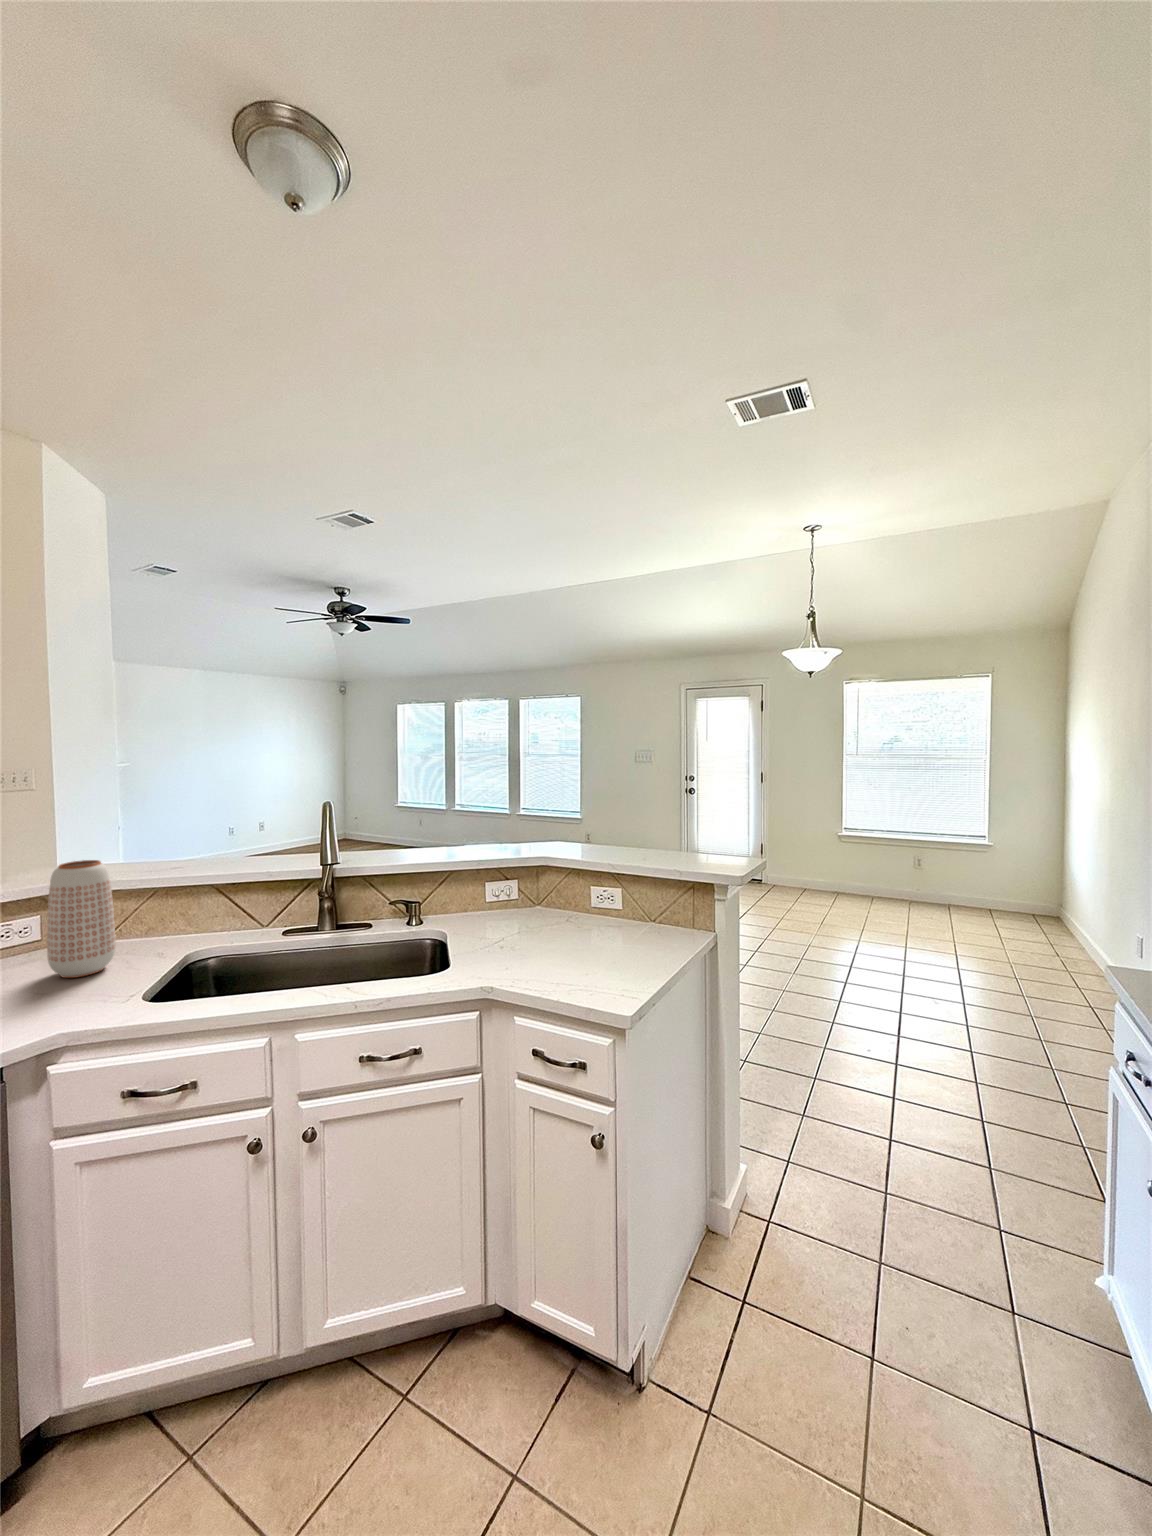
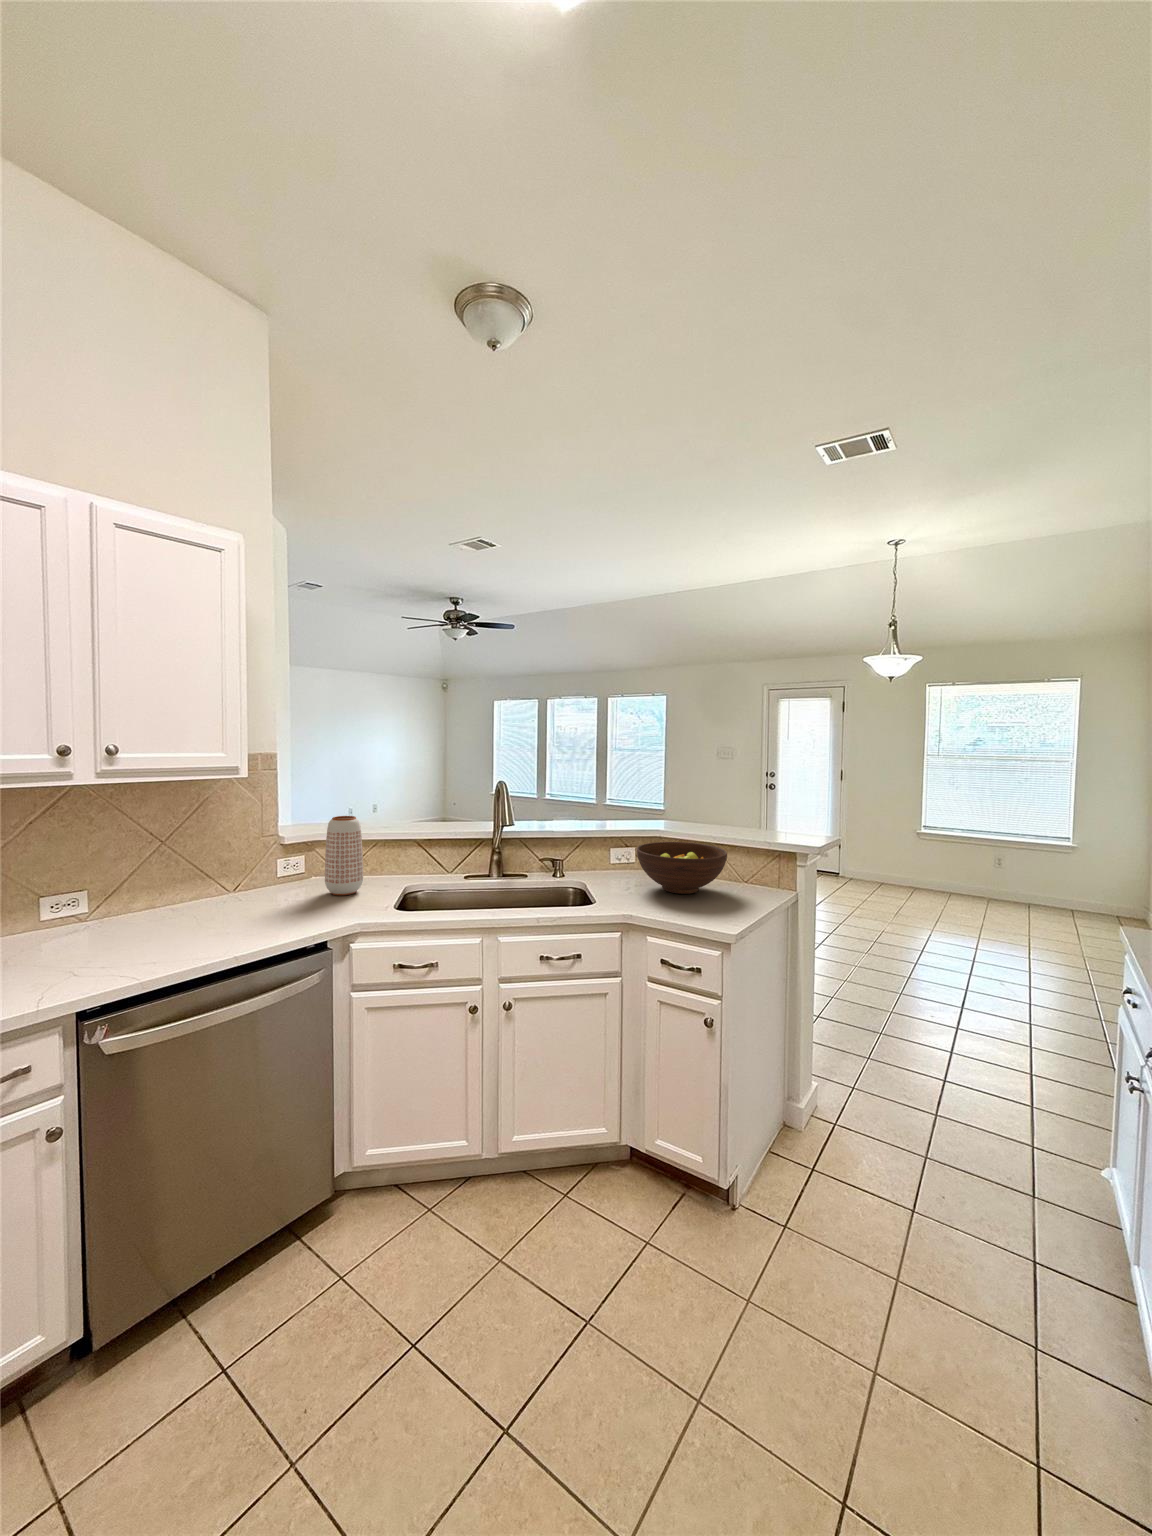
fruit bowl: none [513,873,628,944] -> present [637,842,727,894]

